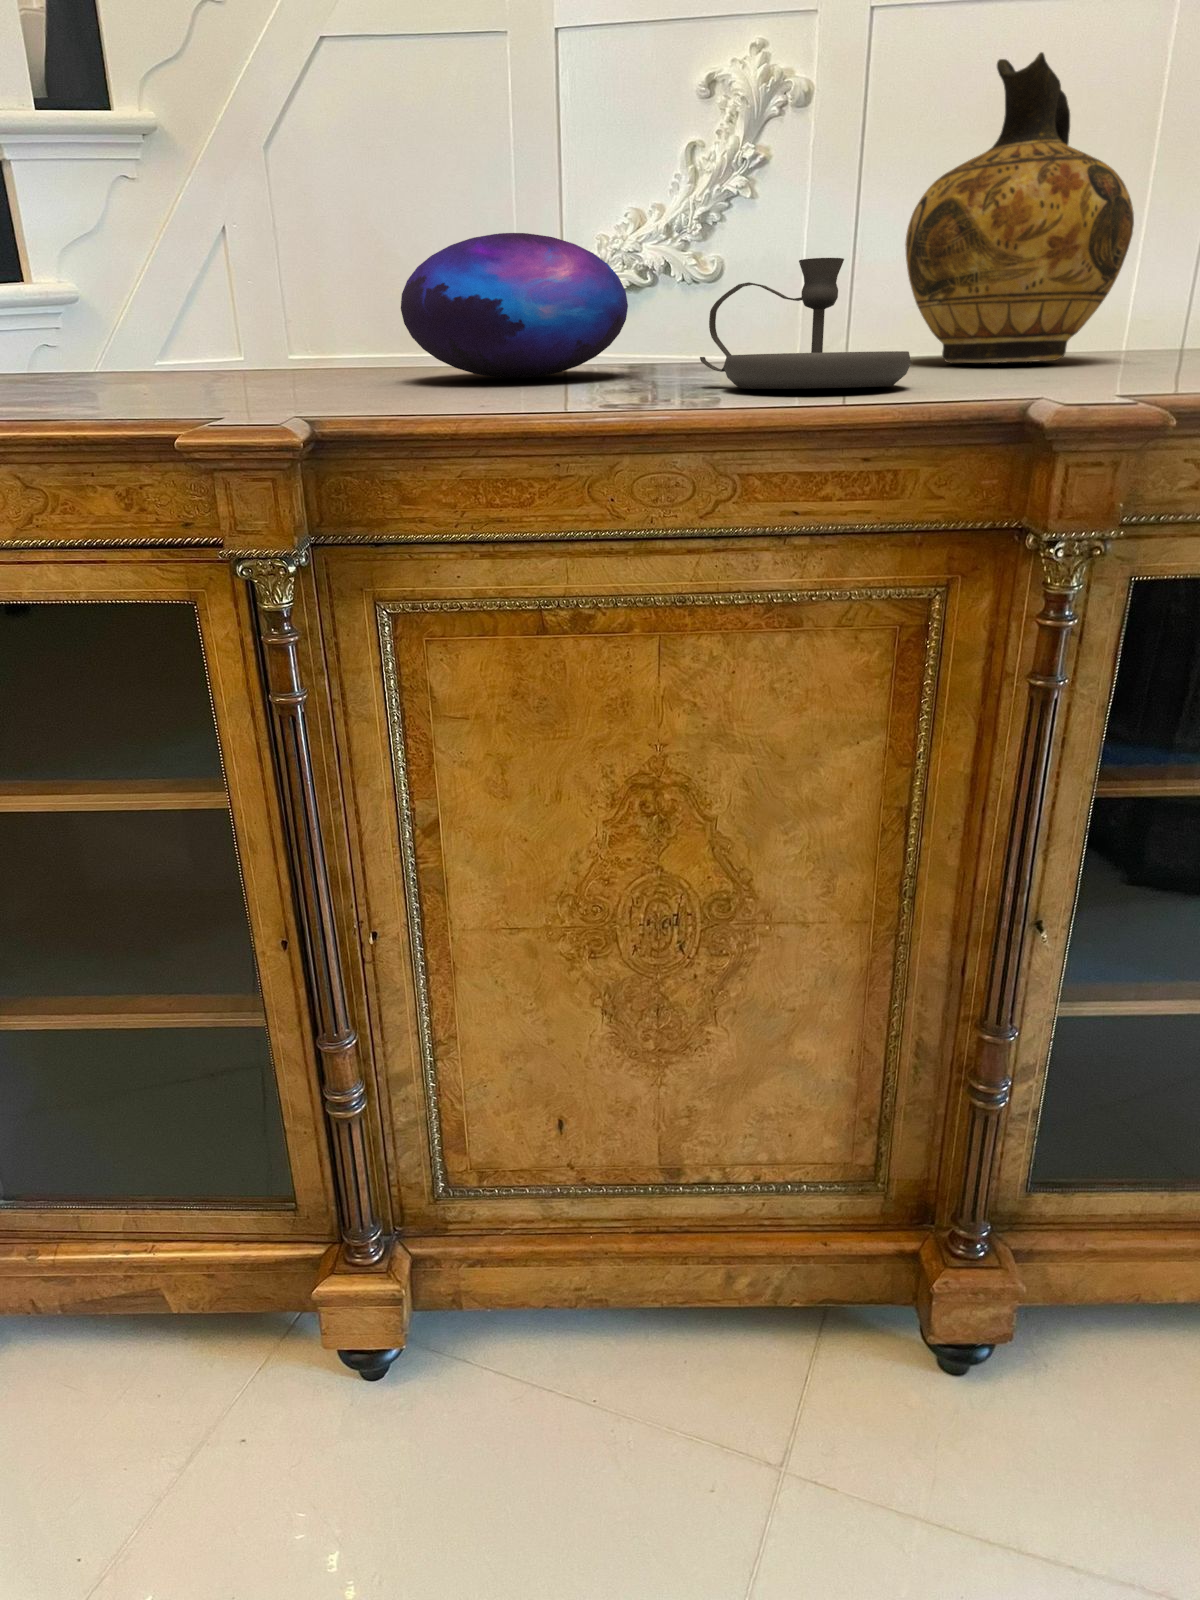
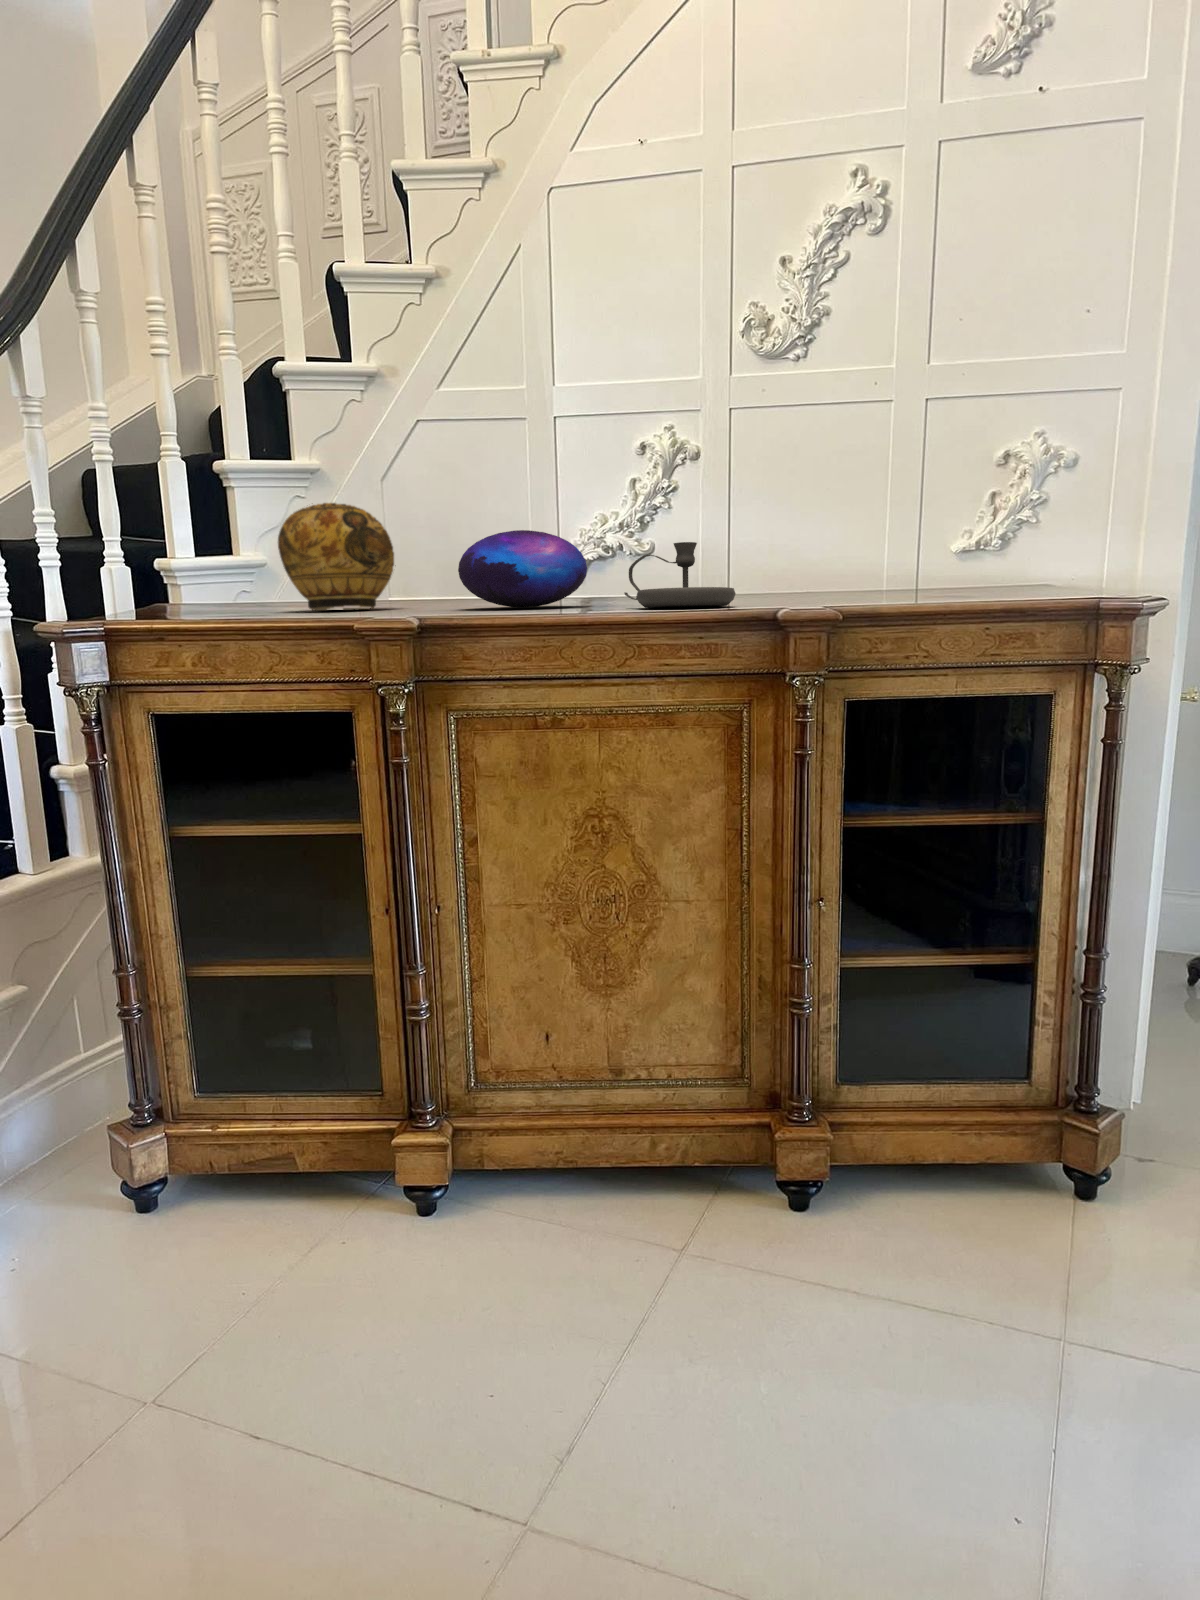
ceramic jug: present [905,52,1134,363] -> present [278,503,394,611]

